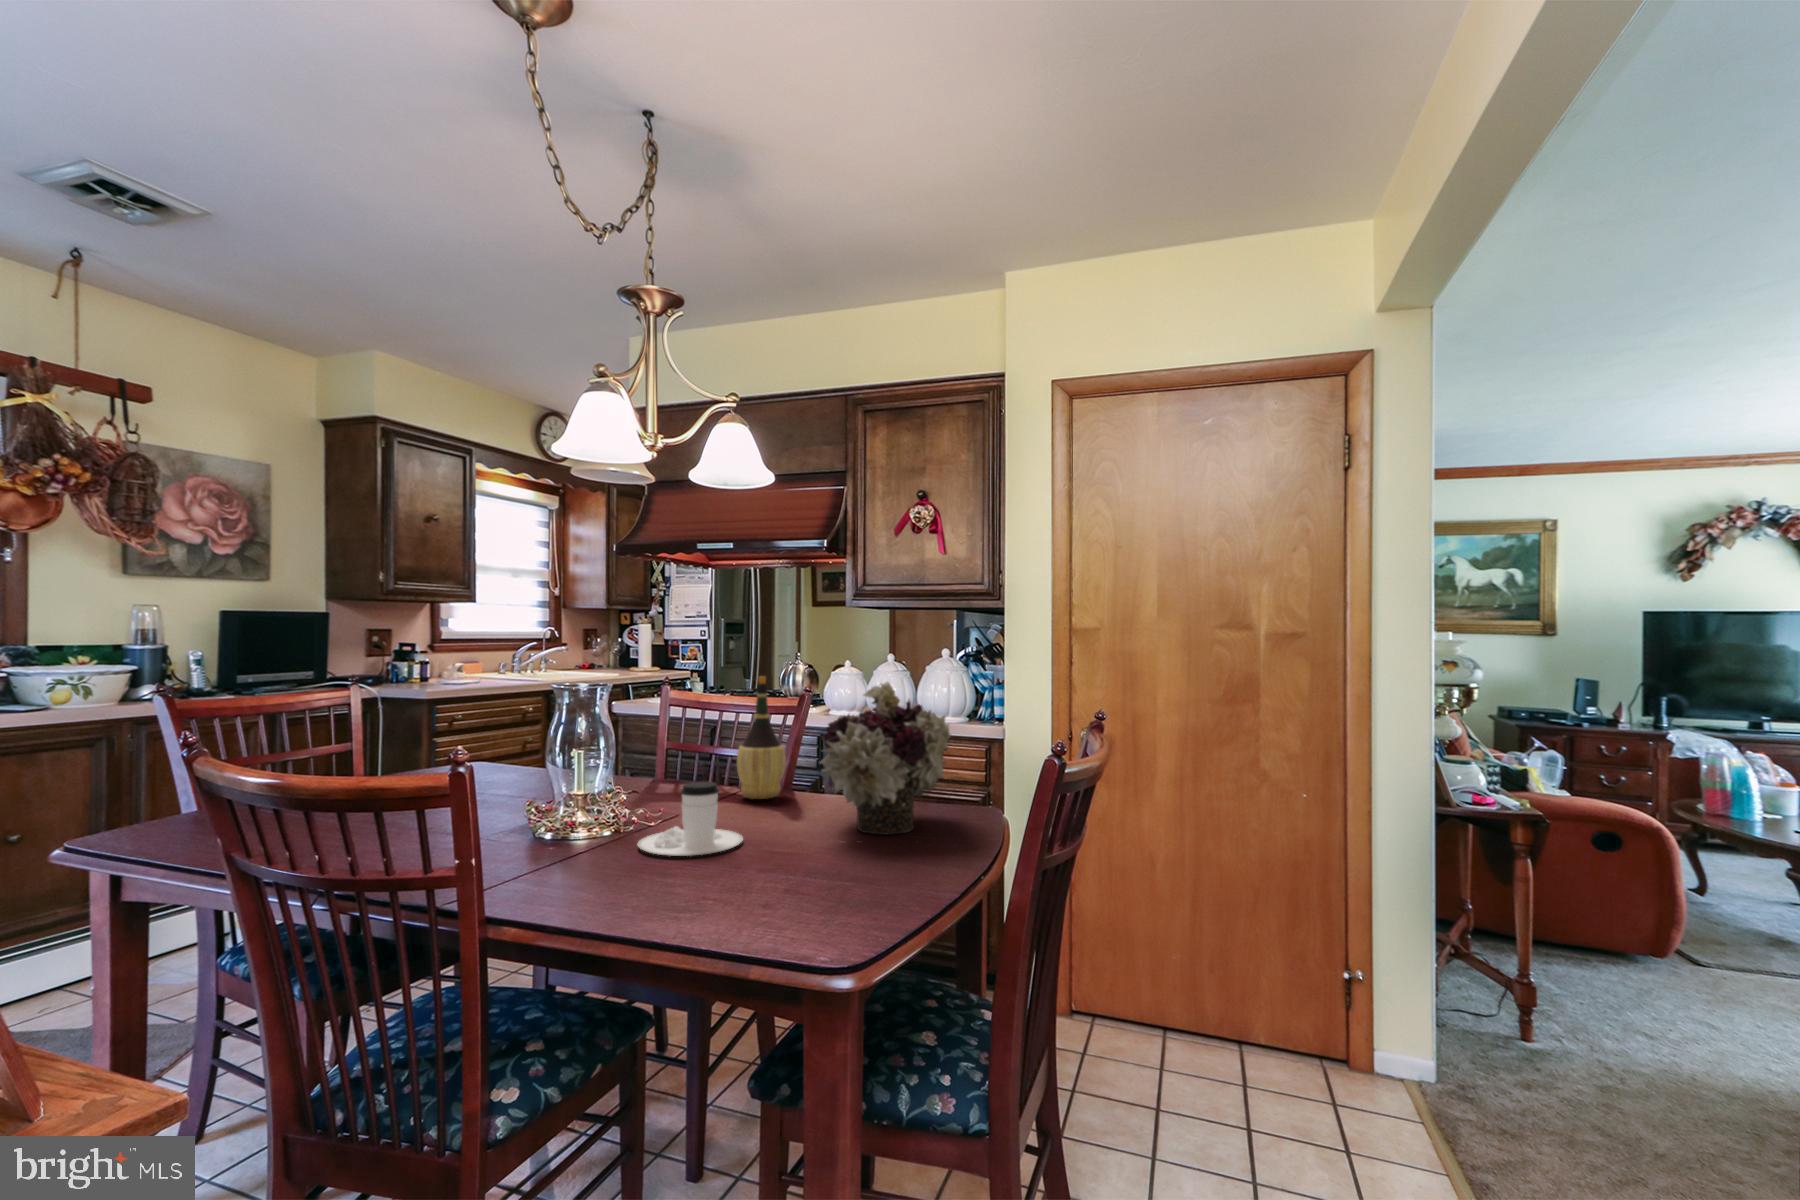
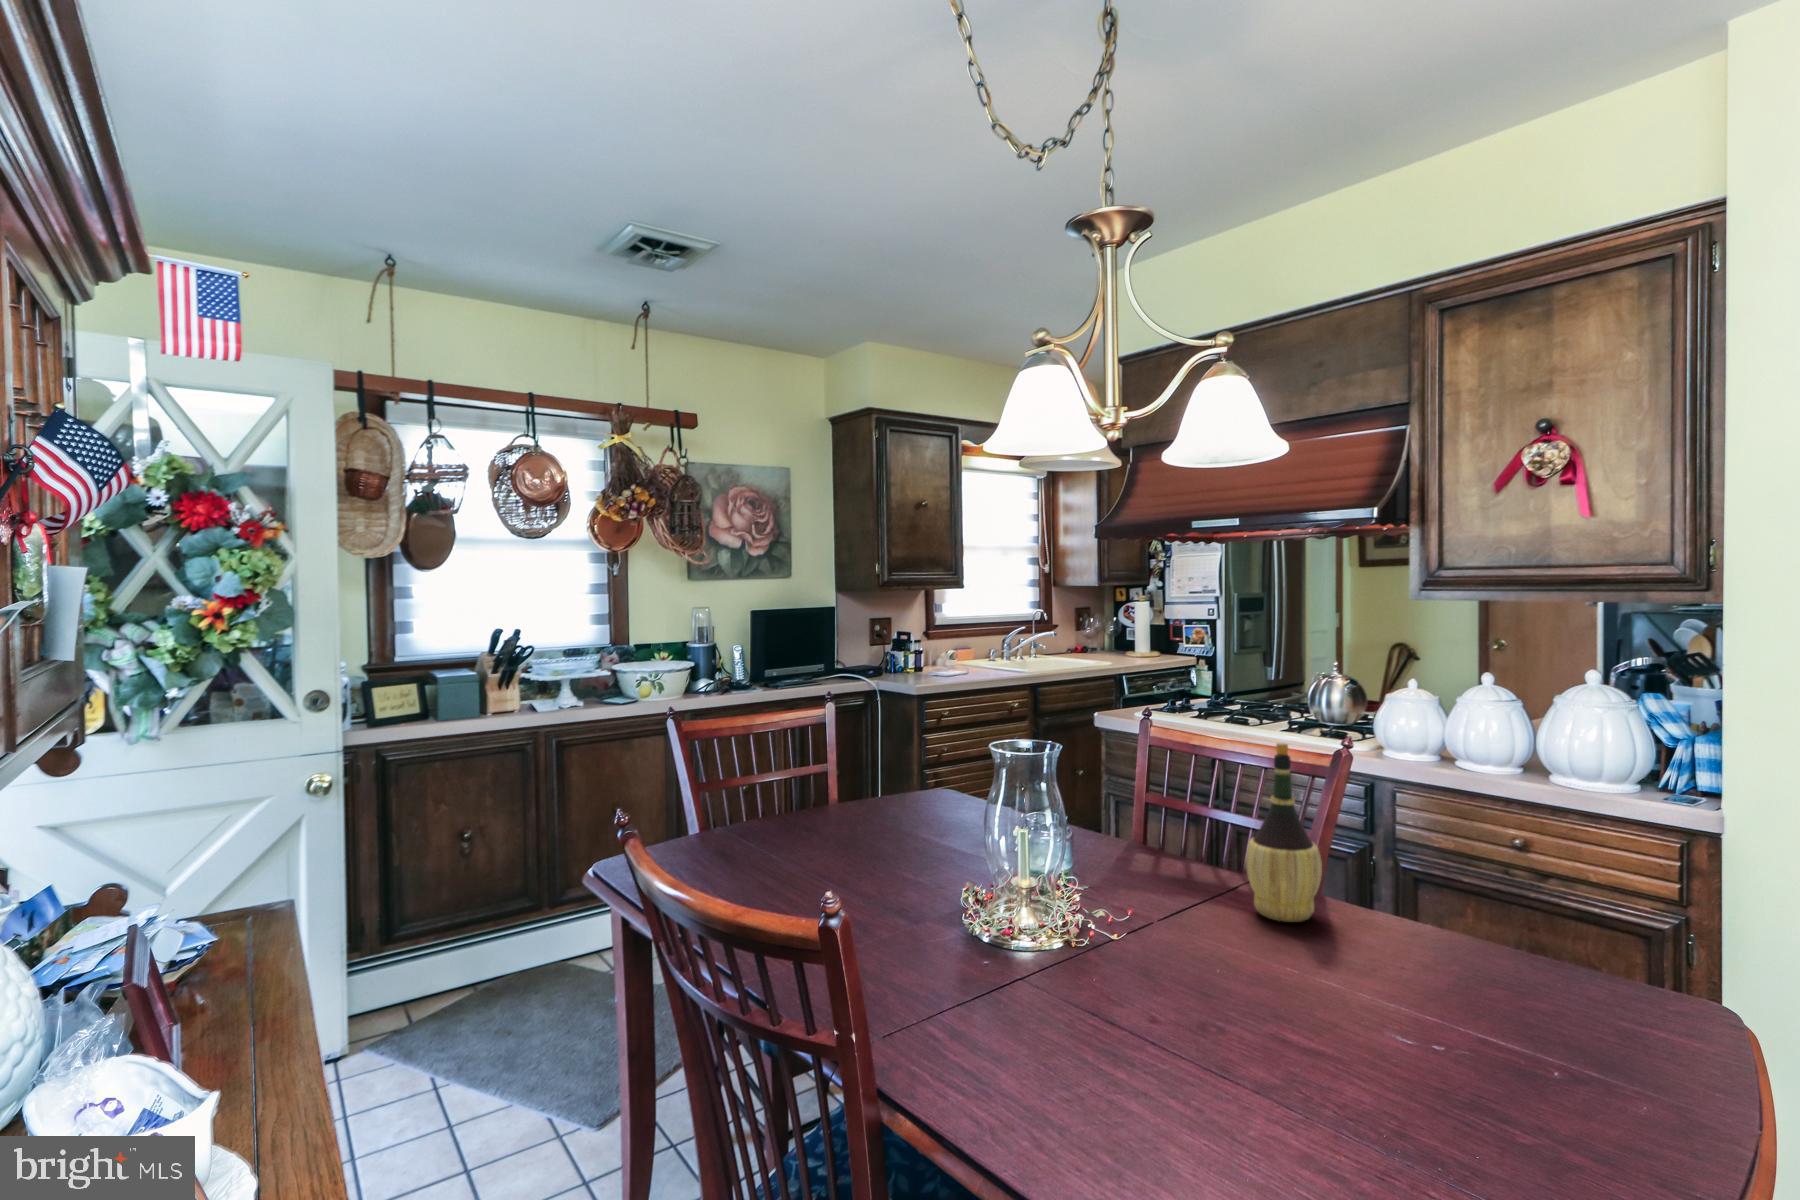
flower arrangement: present [820,682,951,834] -> none [1379,795,1649,1066]
coffee cup: present [637,781,743,856] -> none [1100,924,1254,1047]

